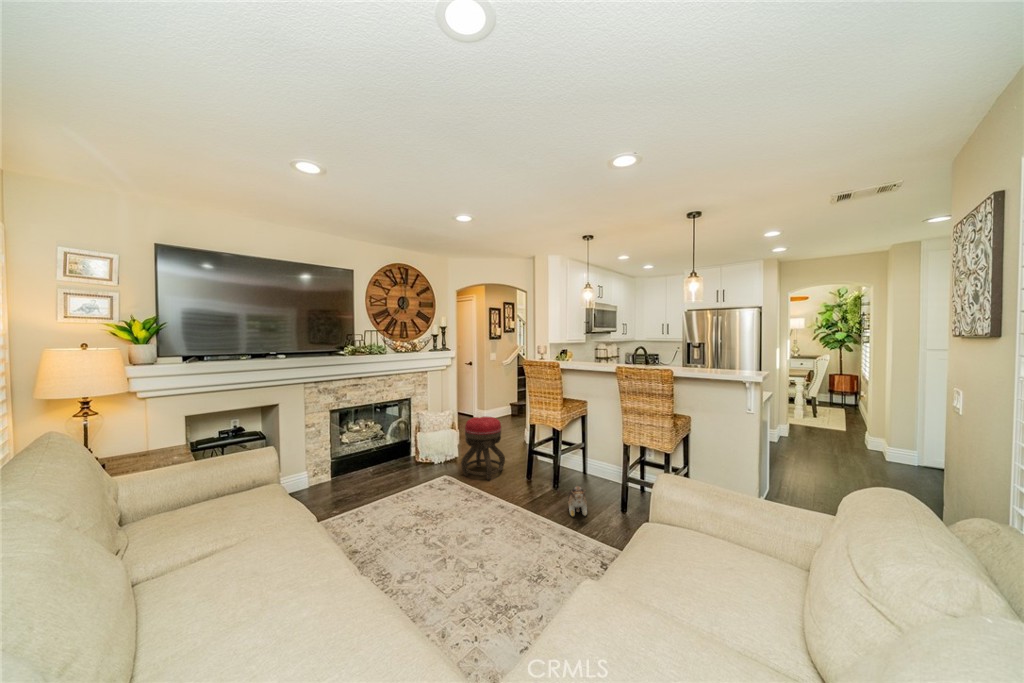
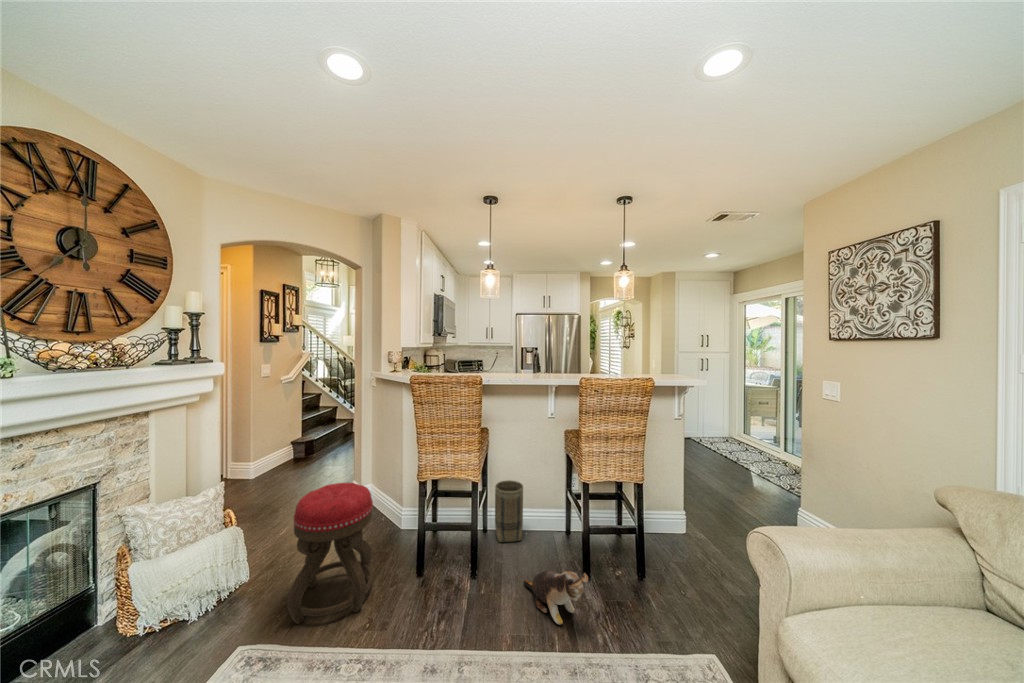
basket: none [583,440,604,483] -> present [495,480,523,542]

